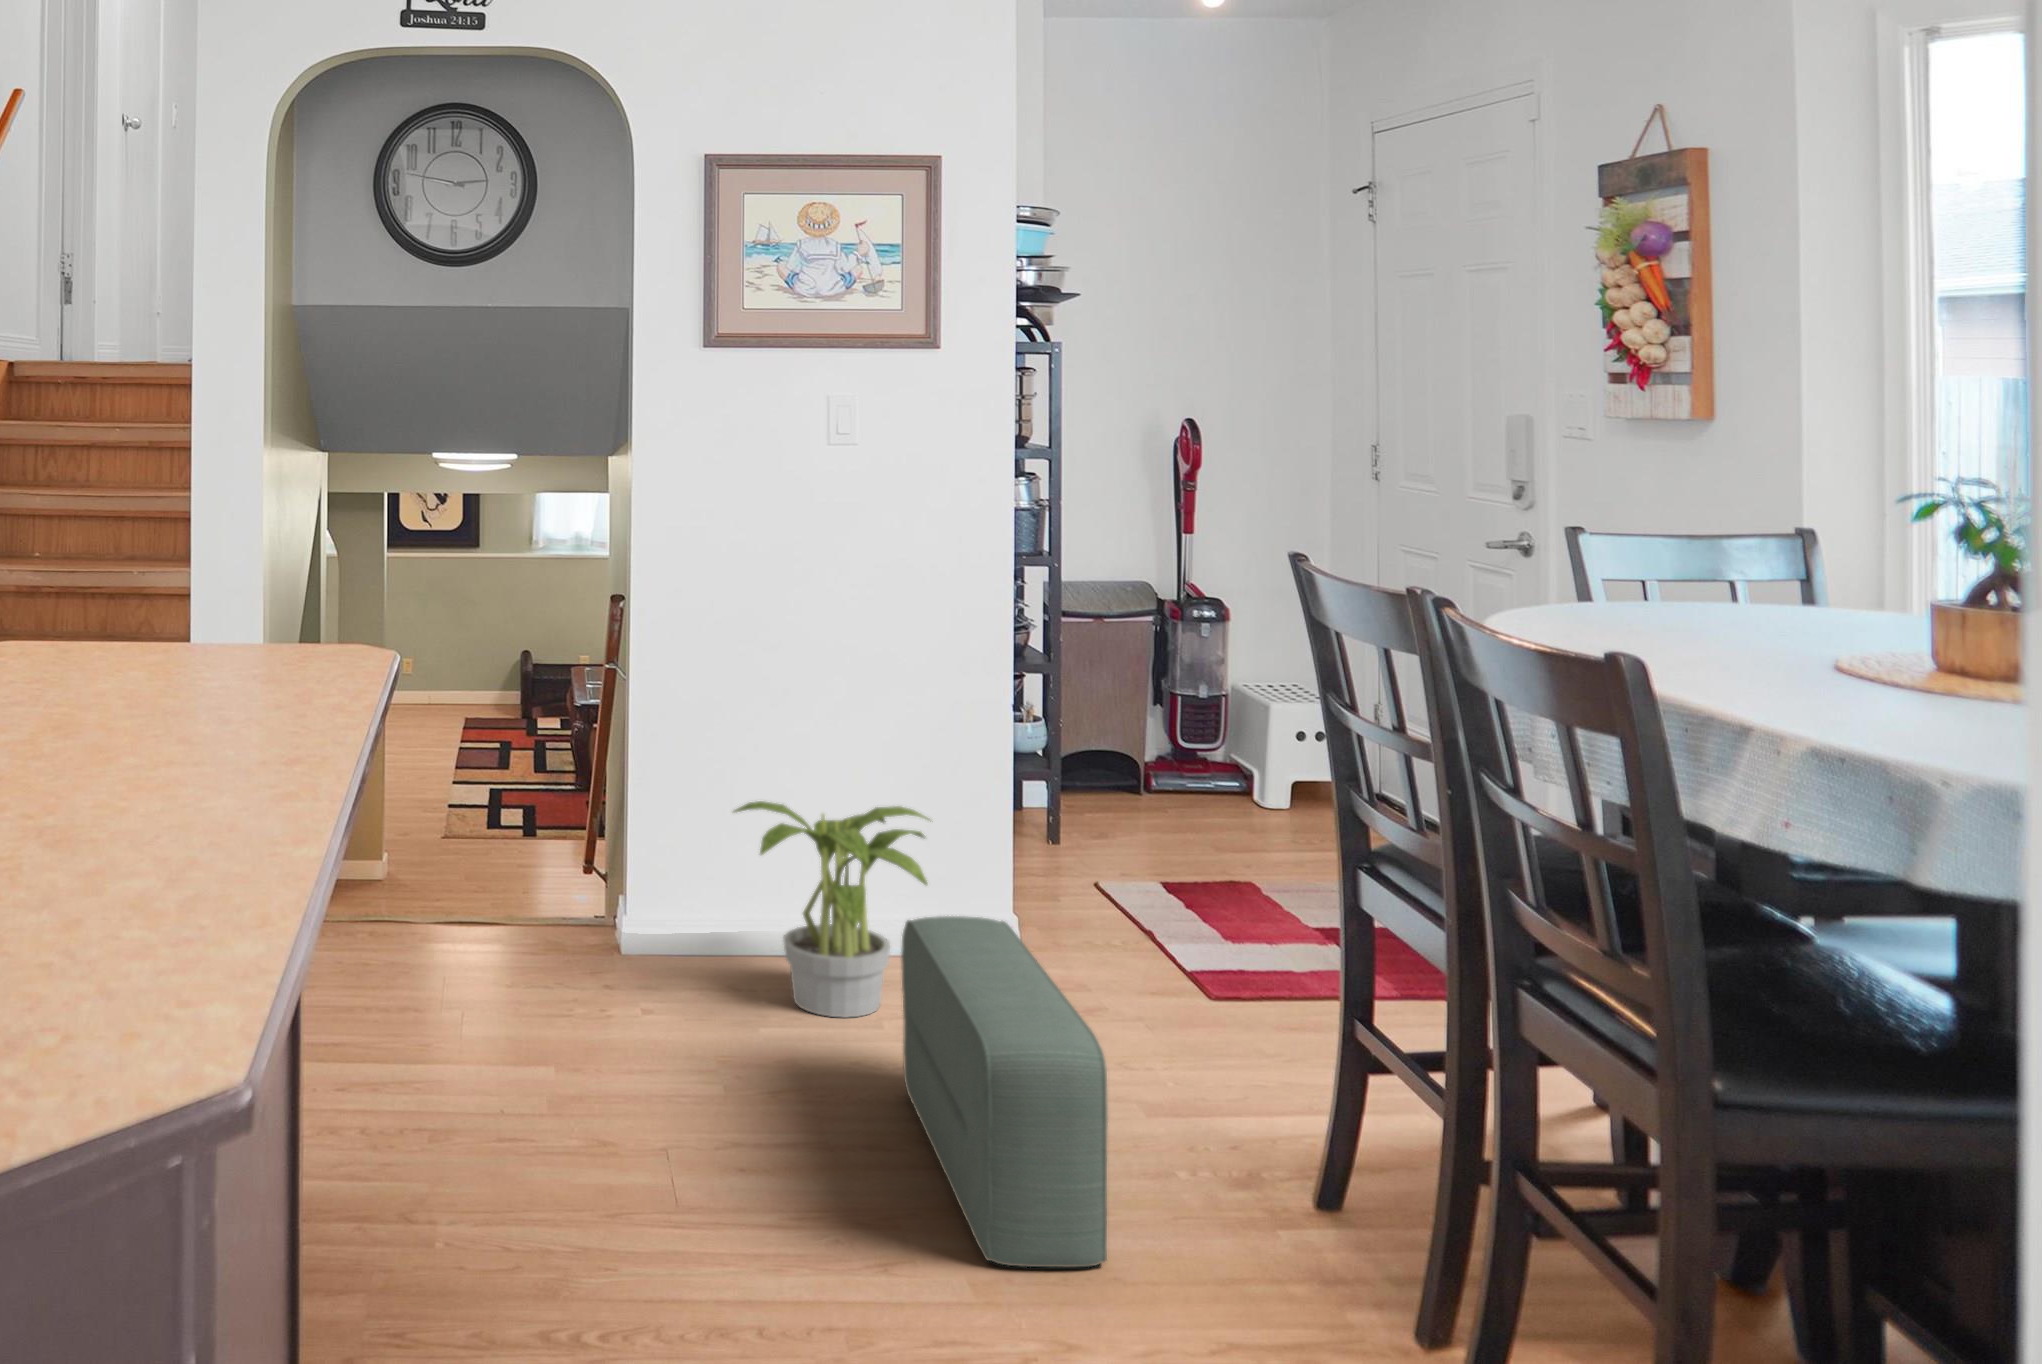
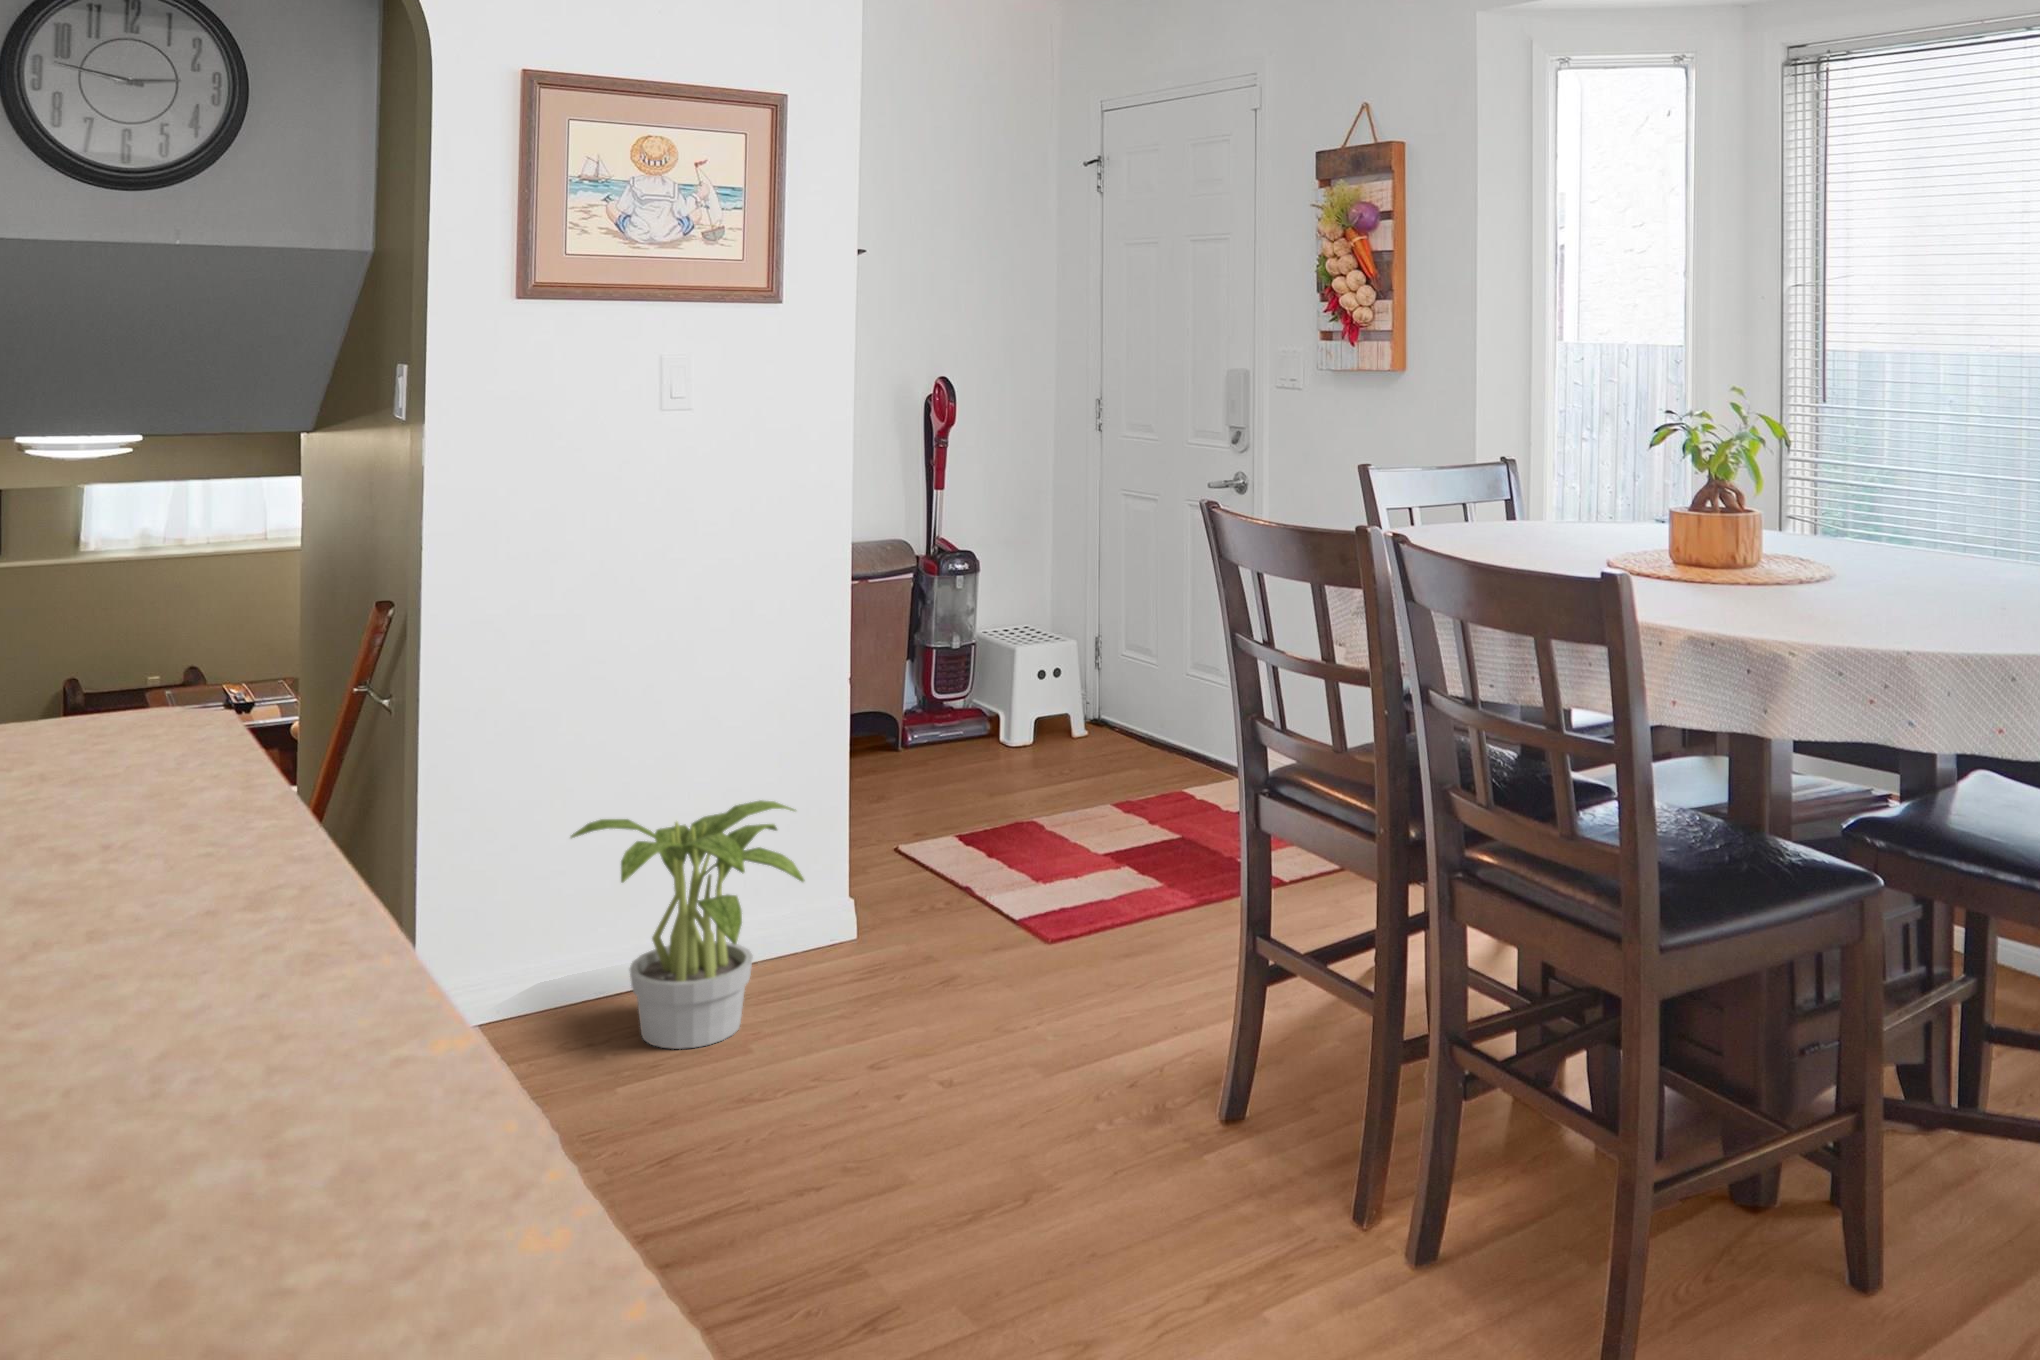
pouf: present [901,916,1108,1267] -> none [808,906,1089,1277]

